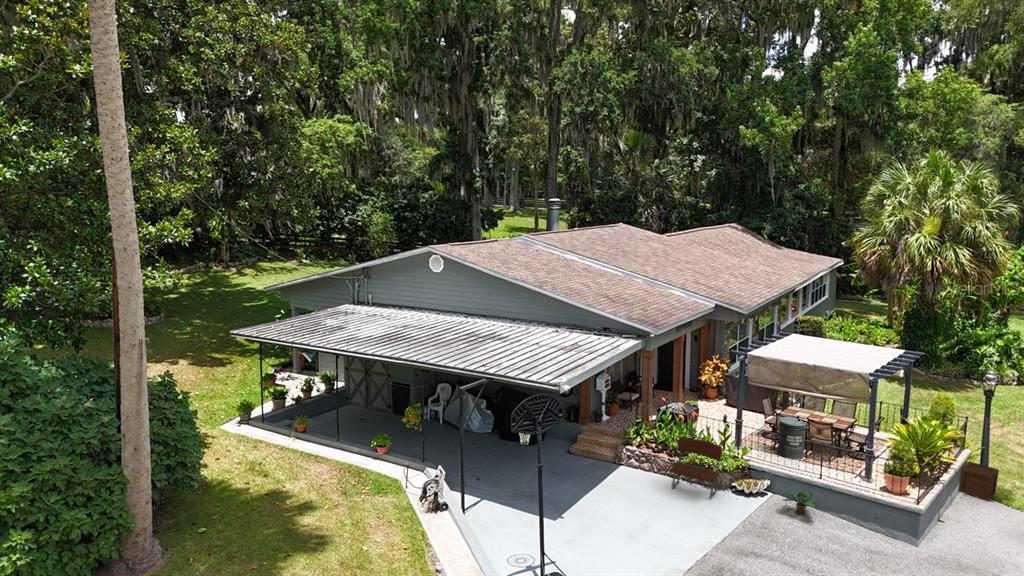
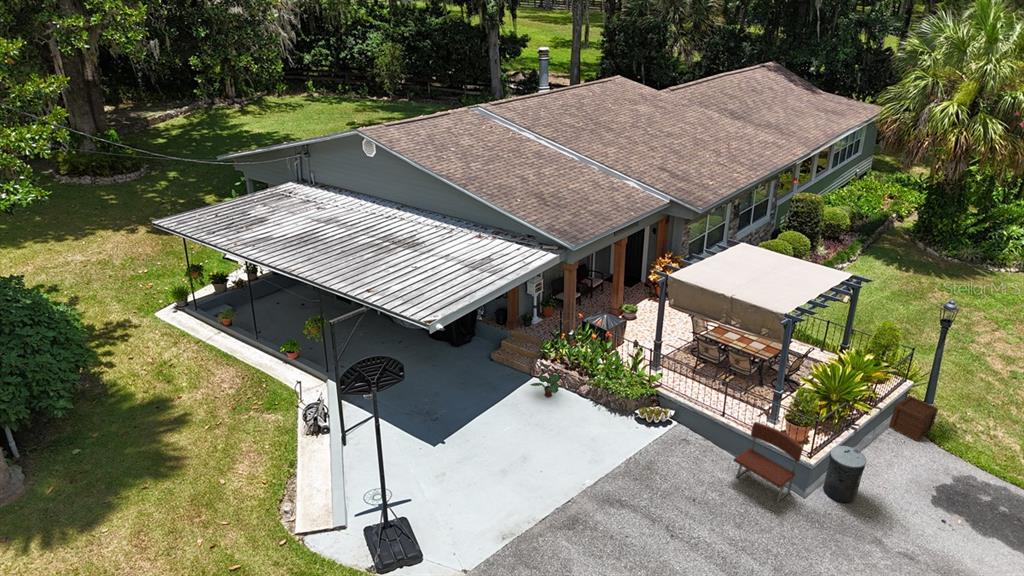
trash can: present [777,417,808,460] -> present [823,446,867,503]
bench: present [669,437,722,499] -> present [734,422,803,502]
potted plant: present [783,490,816,515] -> present [530,374,560,397]

